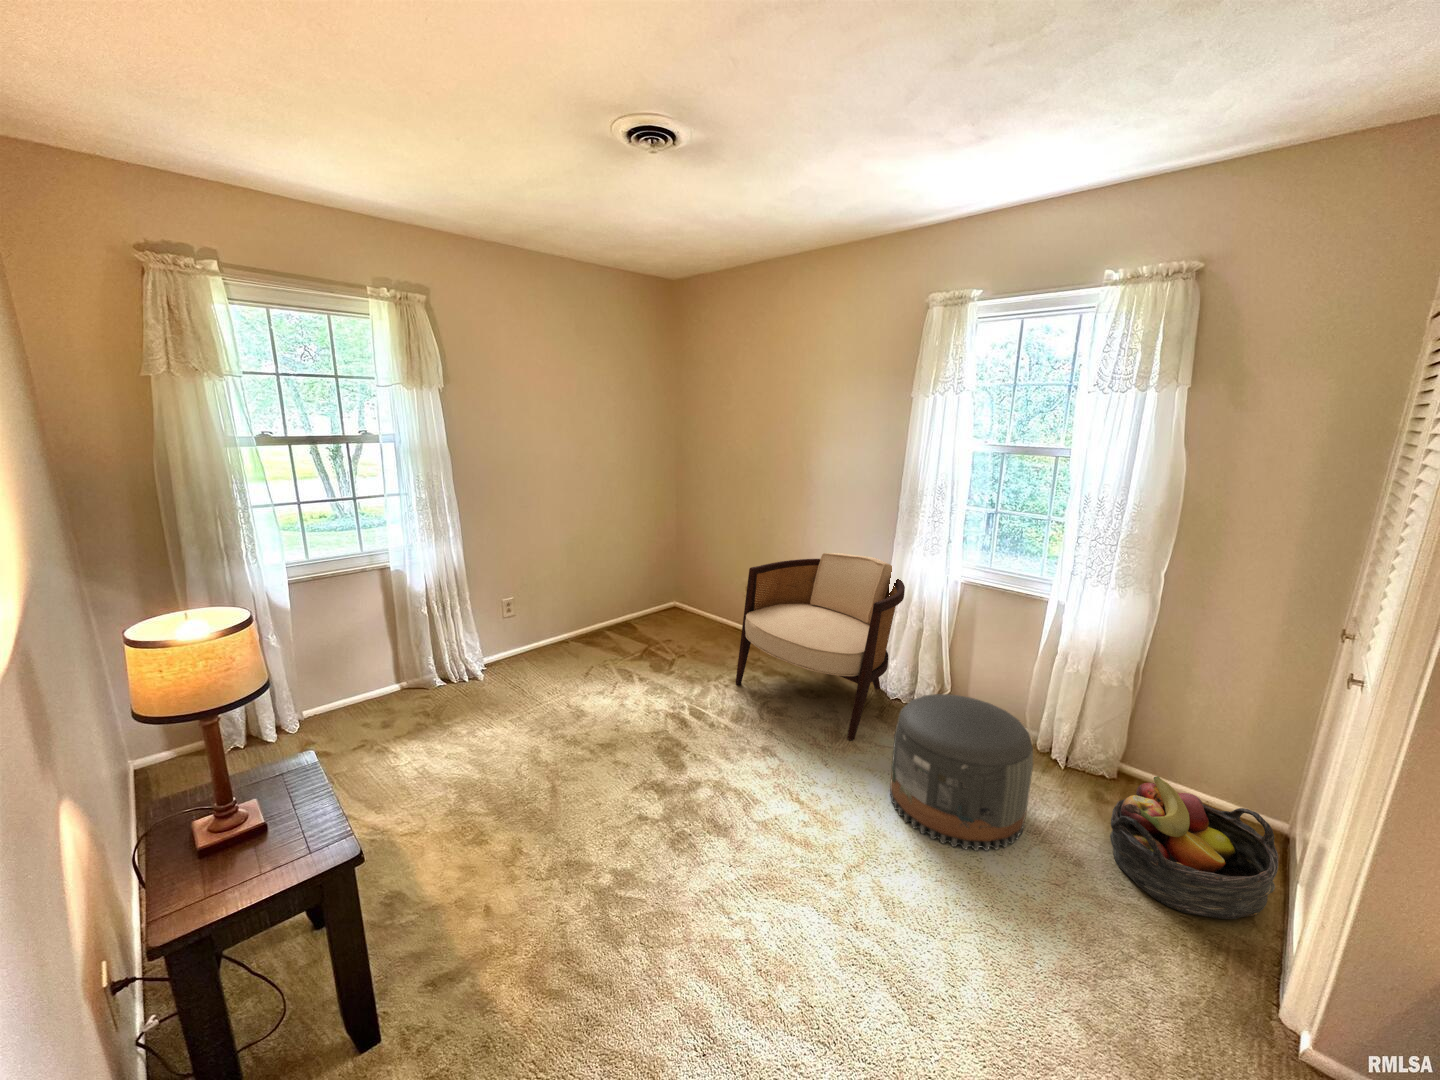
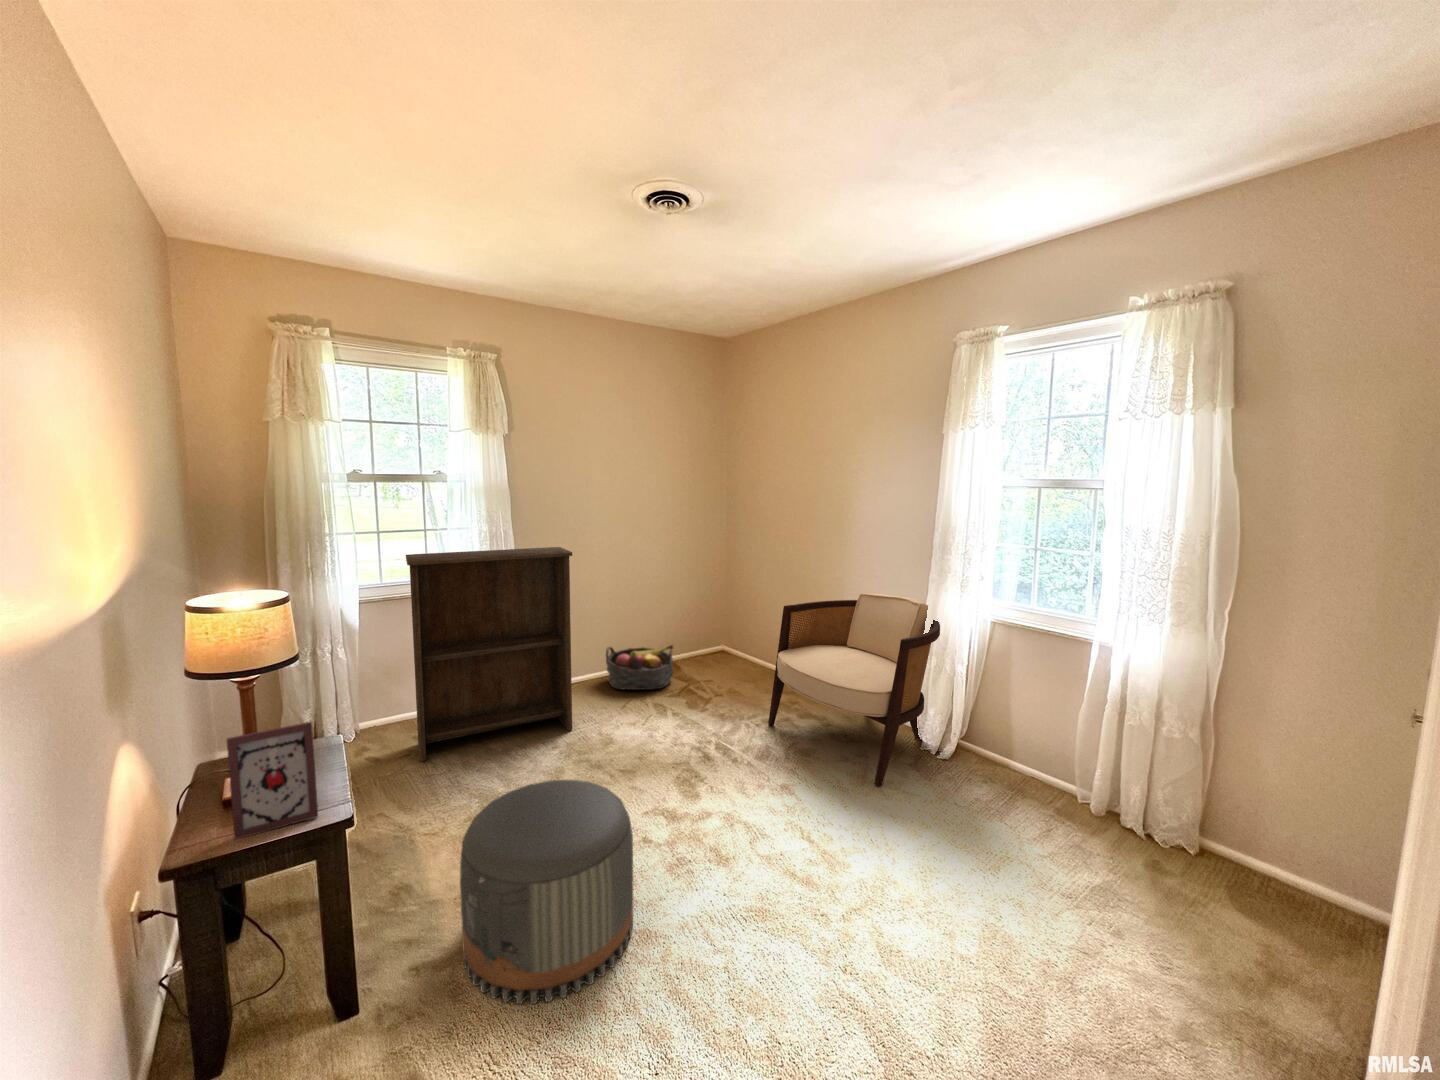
bookshelf: none [341,514,539,751] -> present [406,547,572,761]
pouf: present [890,694,1033,851] -> present [460,780,633,1004]
picture frame: none [204,756,318,895] -> present [227,722,318,839]
basket: present [1110,776,1278,919] -> present [606,645,673,690]

